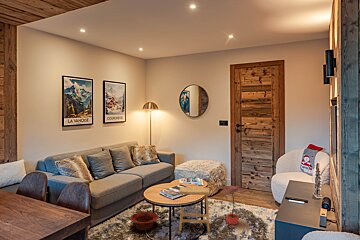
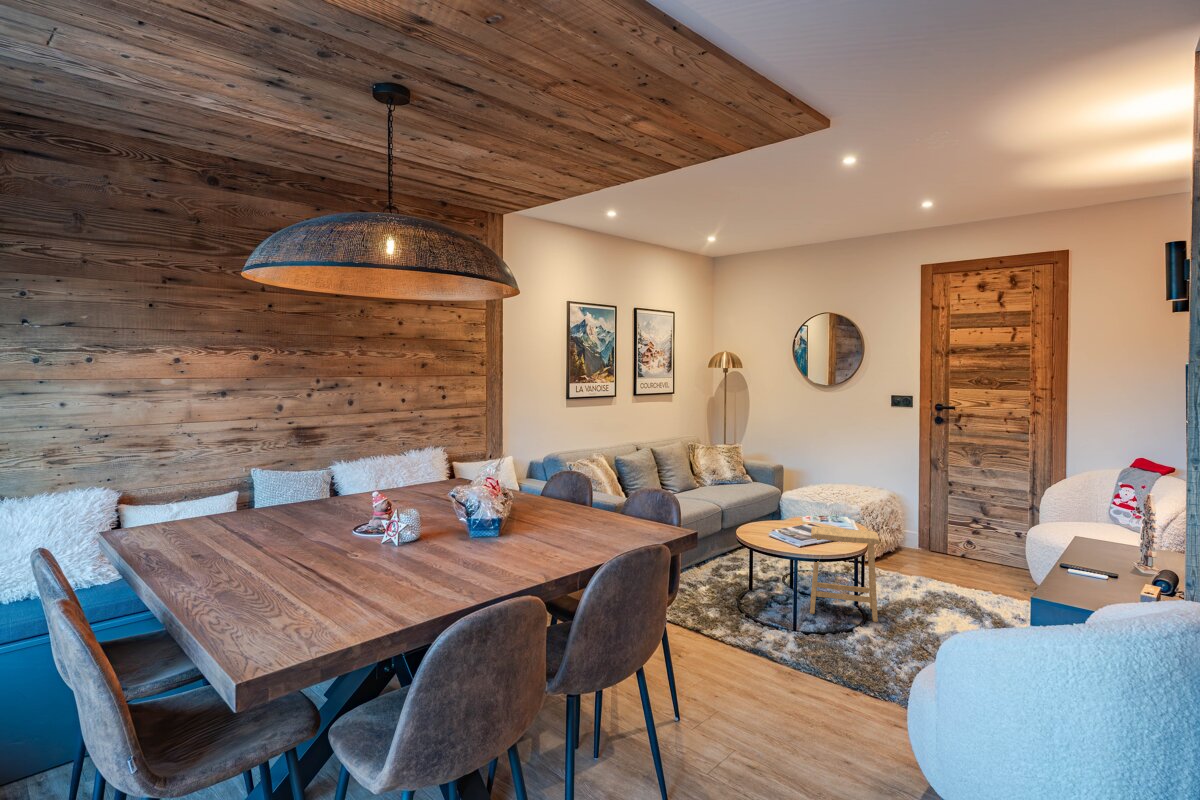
potted plant: present [220,186,247,225] -> none [898,532,965,616]
basket: present [130,198,159,230] -> none [706,542,765,606]

